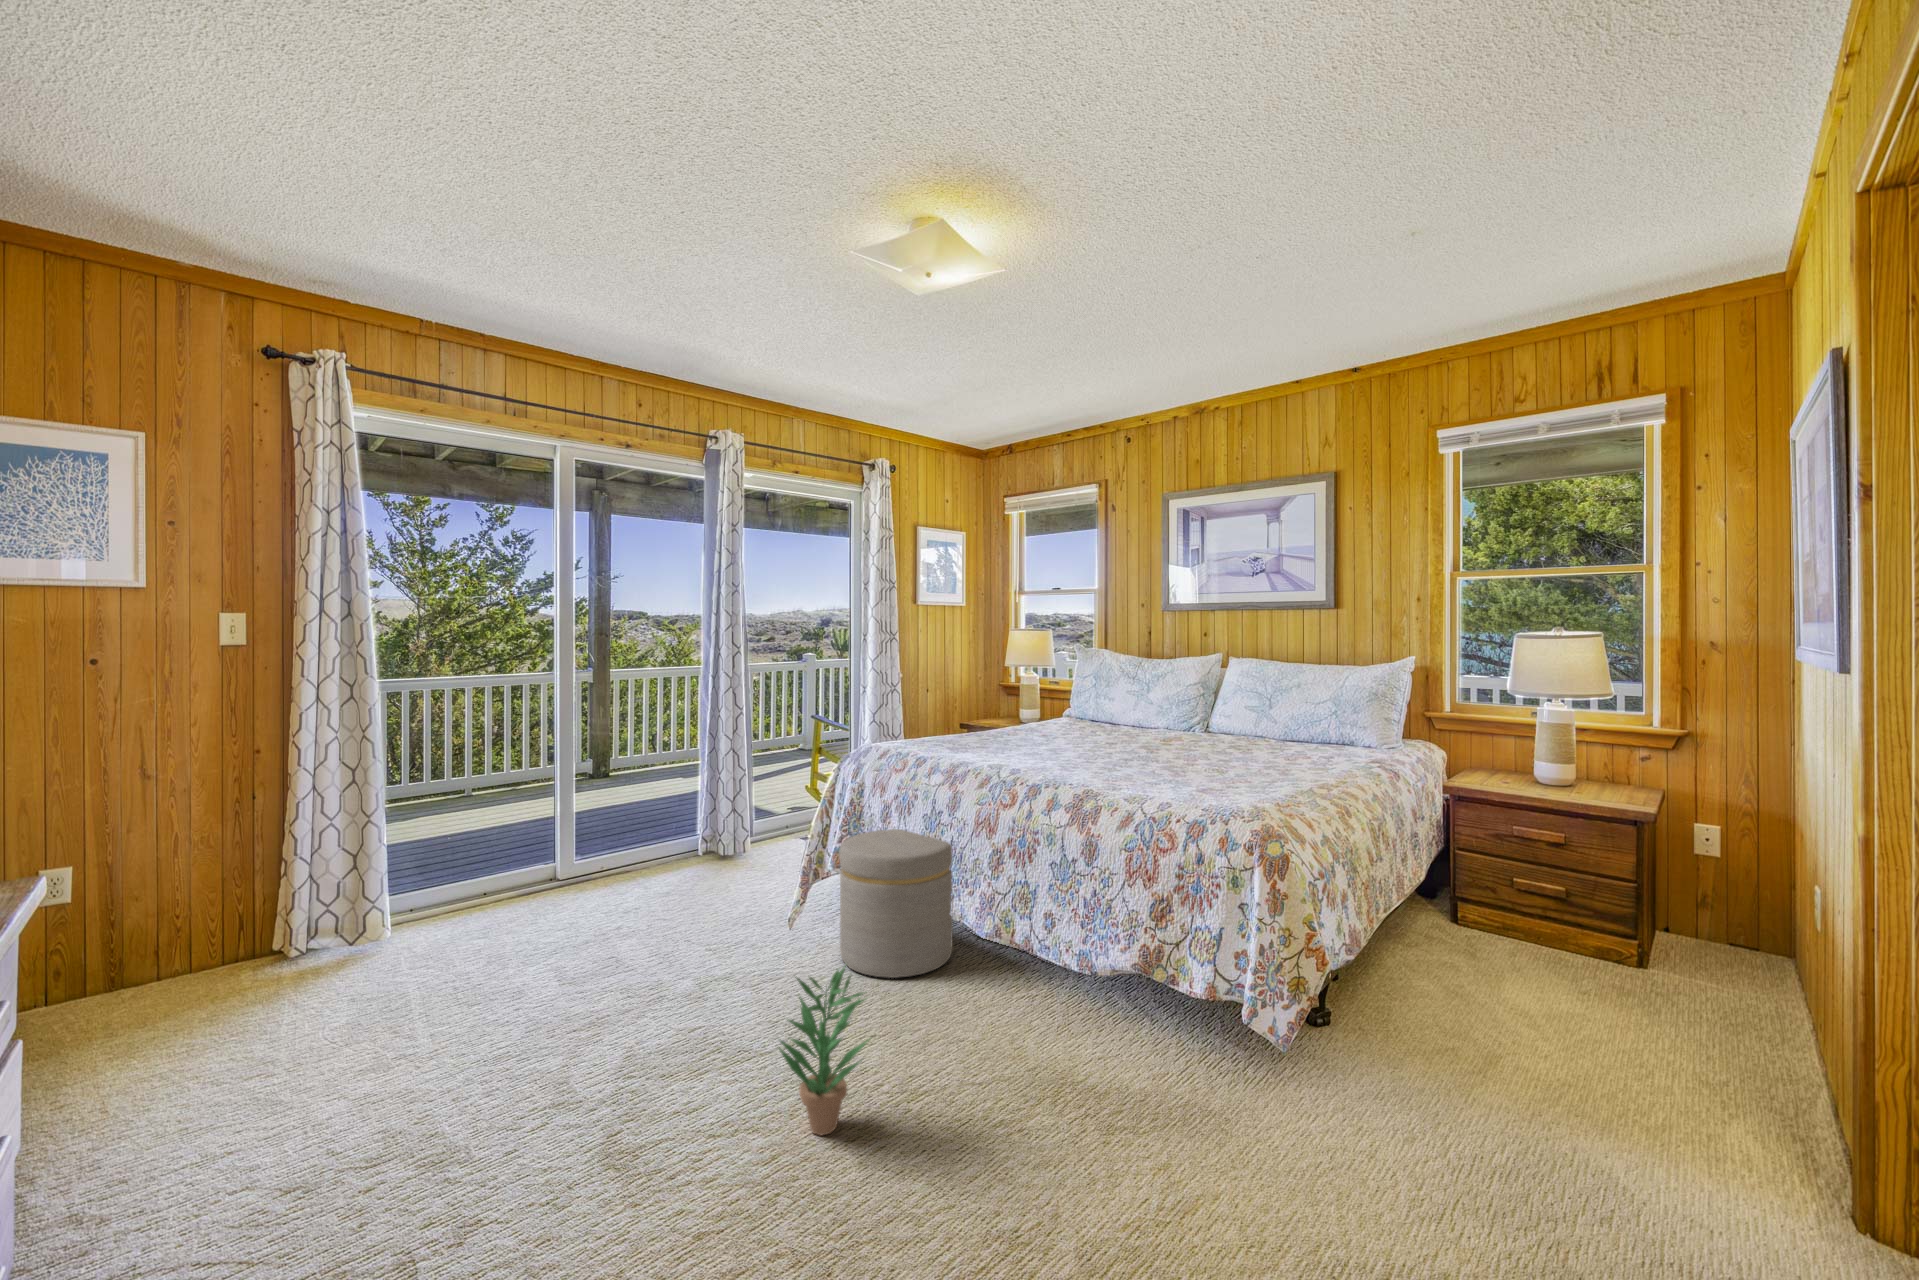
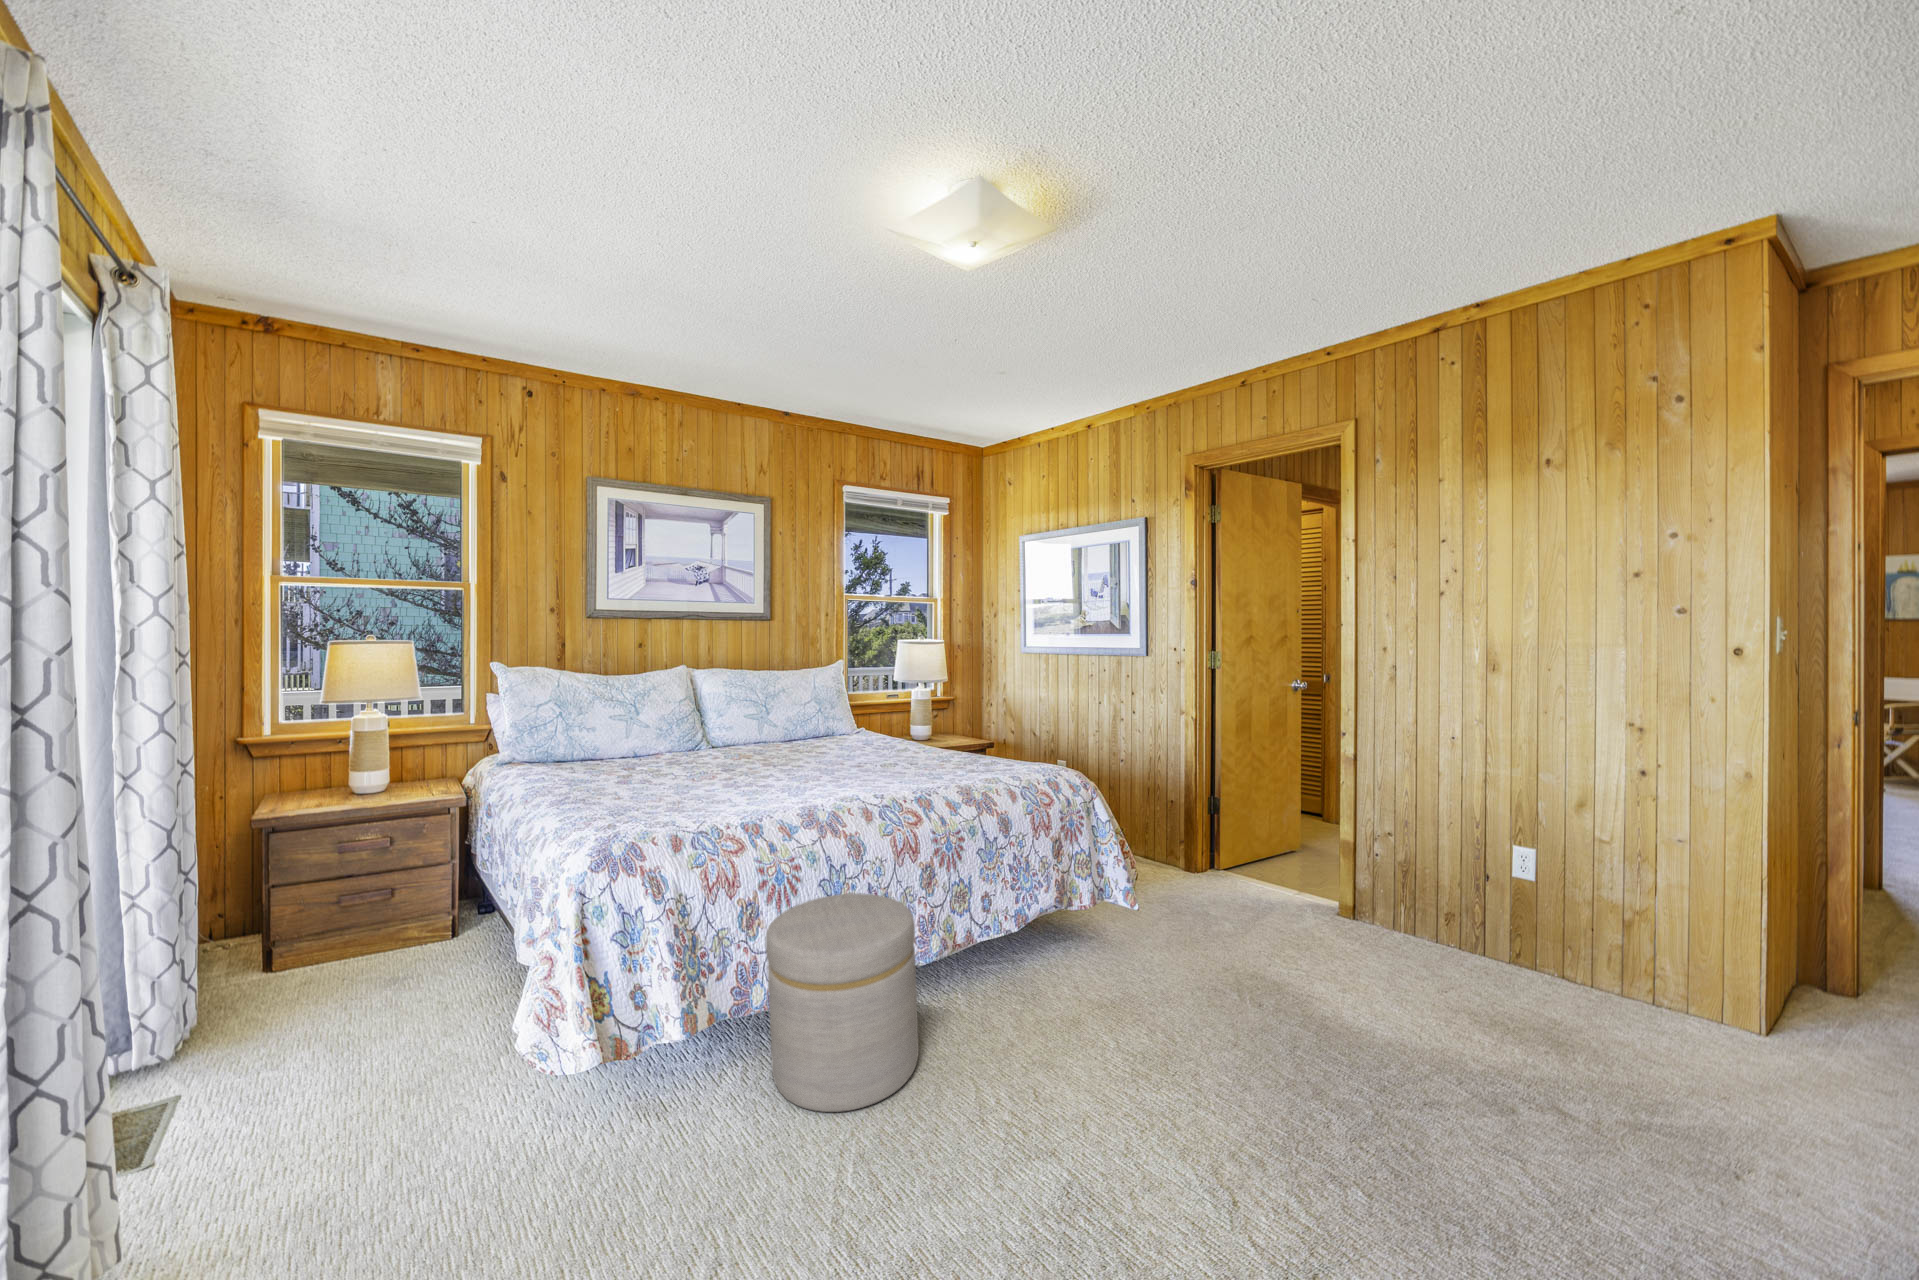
potted plant: present [779,963,867,1135] -> none [1174,948,1275,1129]

